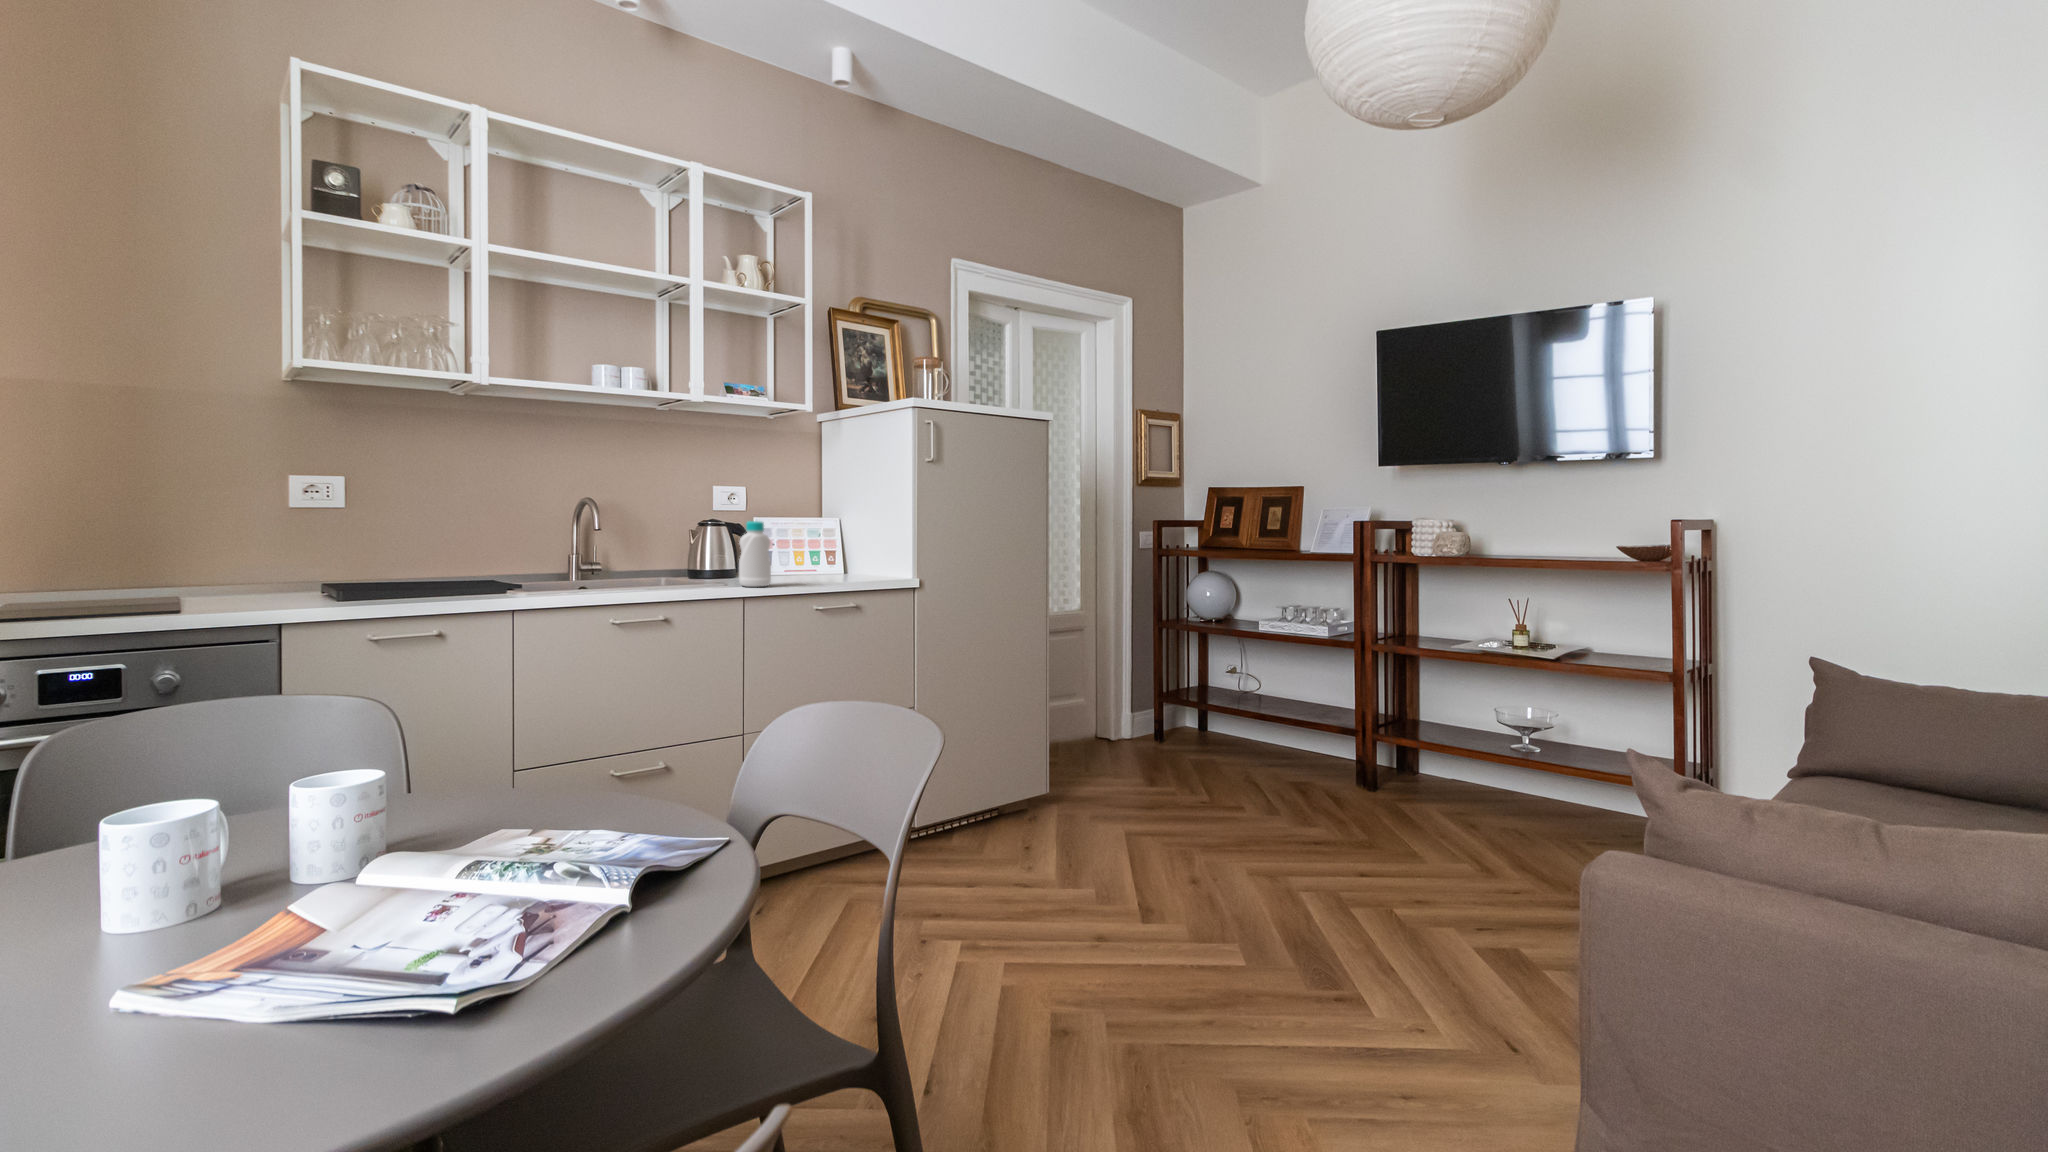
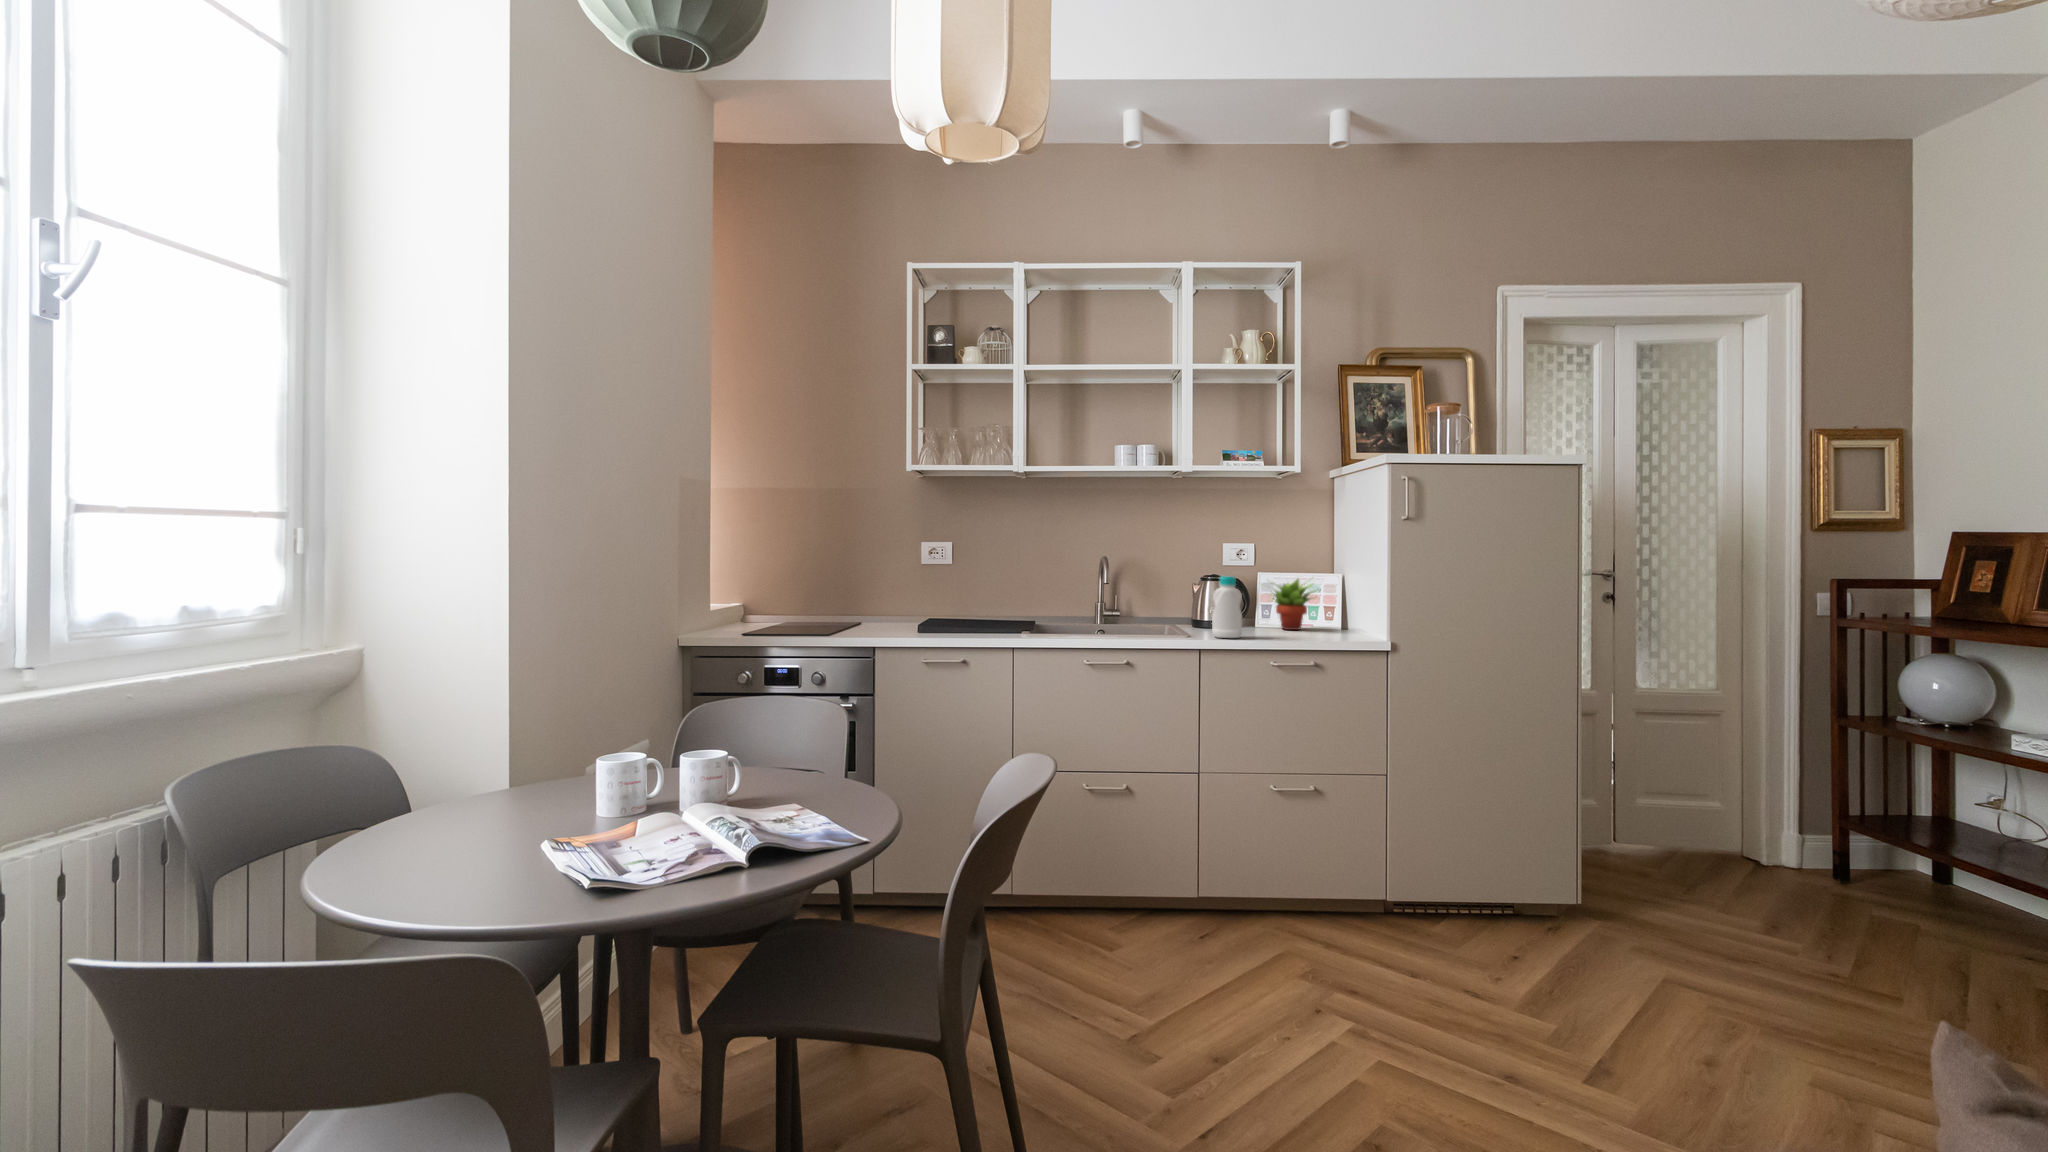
succulent plant: none [770,521,829,575] -> present [1272,579,1315,630]

